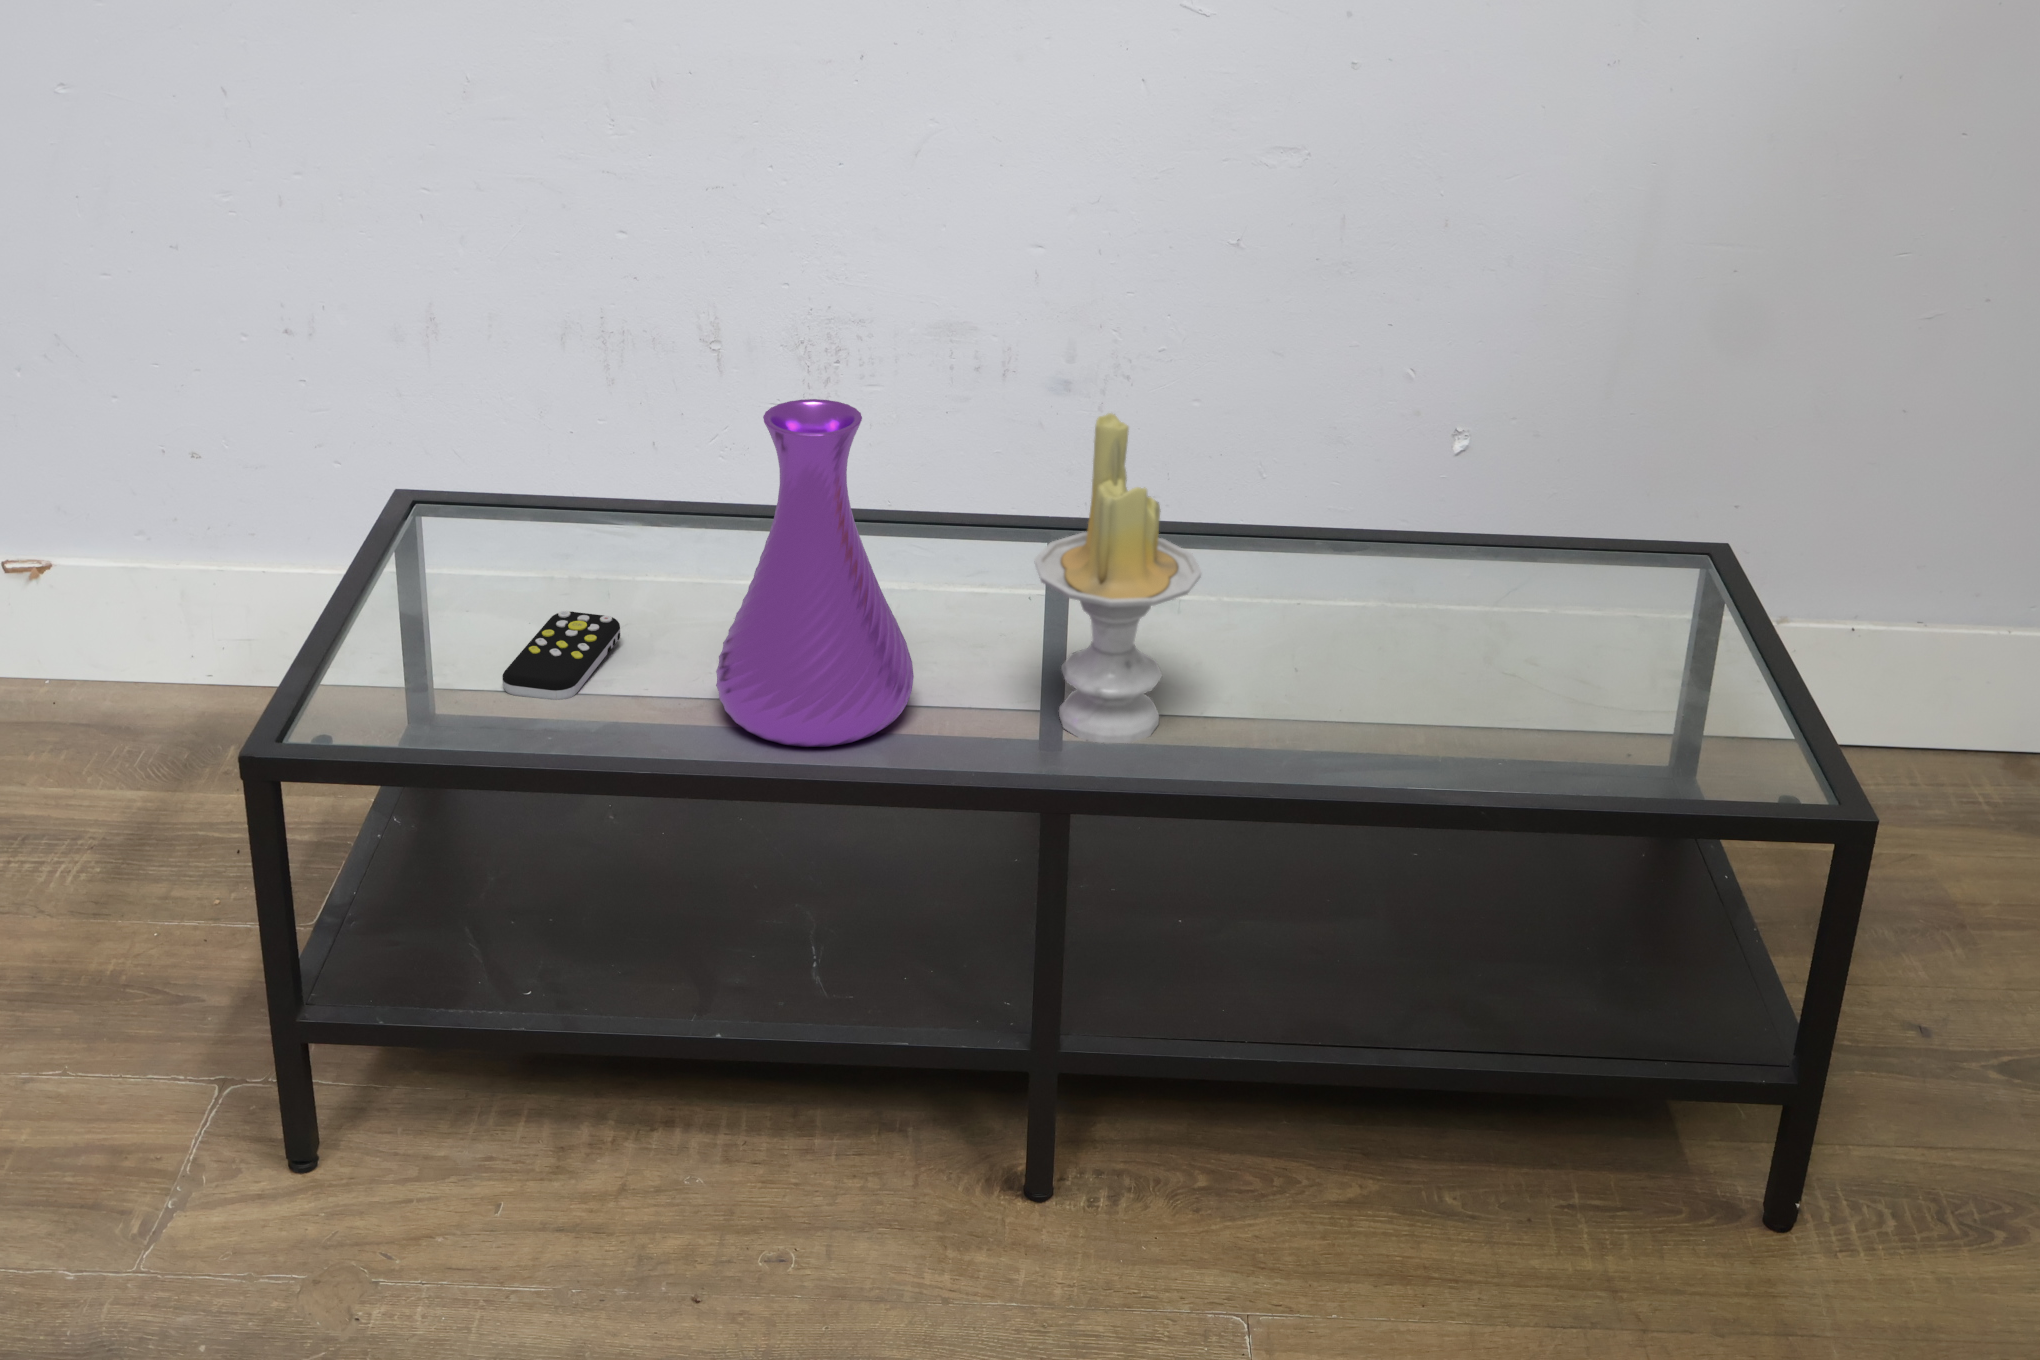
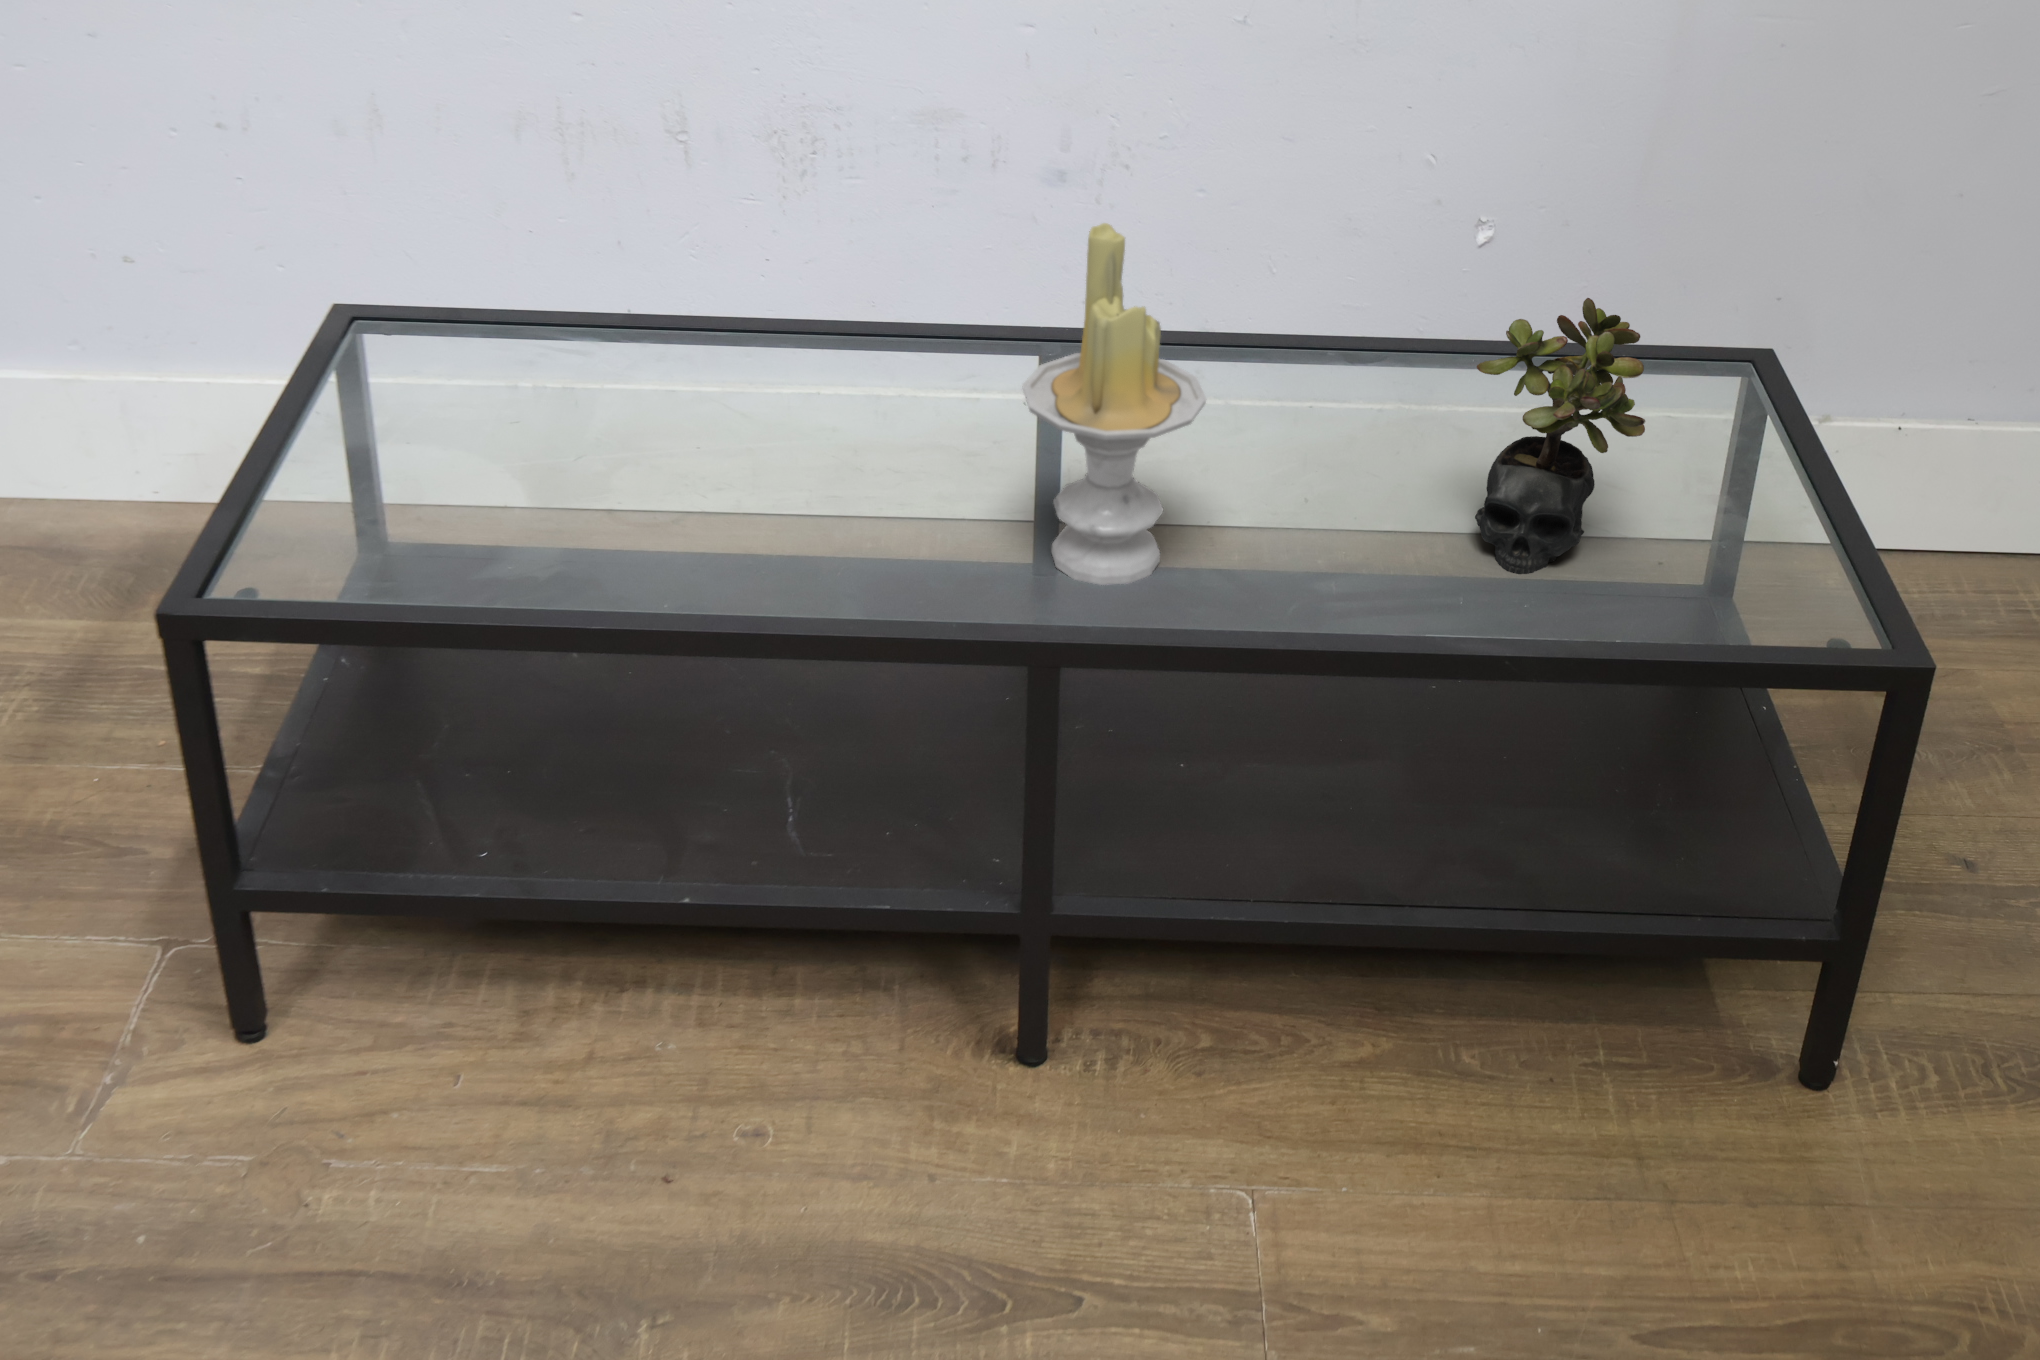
vase: present [716,399,914,747] -> none [676,209,892,593]
succulent plant: none [1448,486,1603,740] -> present [1475,298,1645,574]
remote control: present [502,611,620,700] -> none [445,439,576,541]

